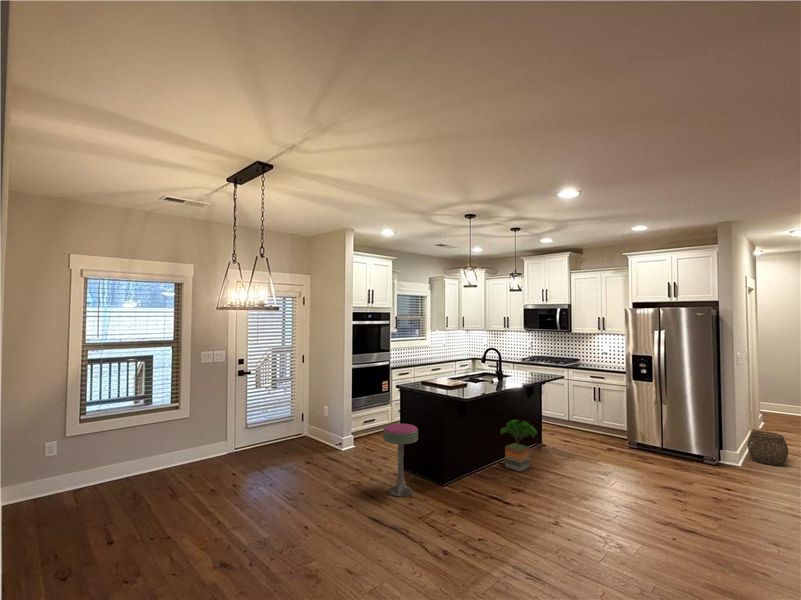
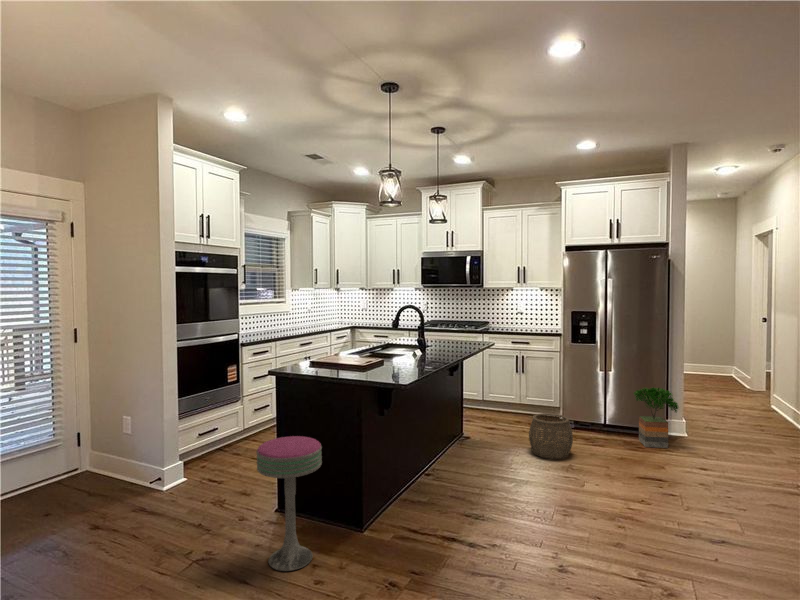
potted tree: present [501,420,536,471] -> present [634,387,679,448]
woven basket: present [747,431,788,465] -> present [529,413,573,459]

